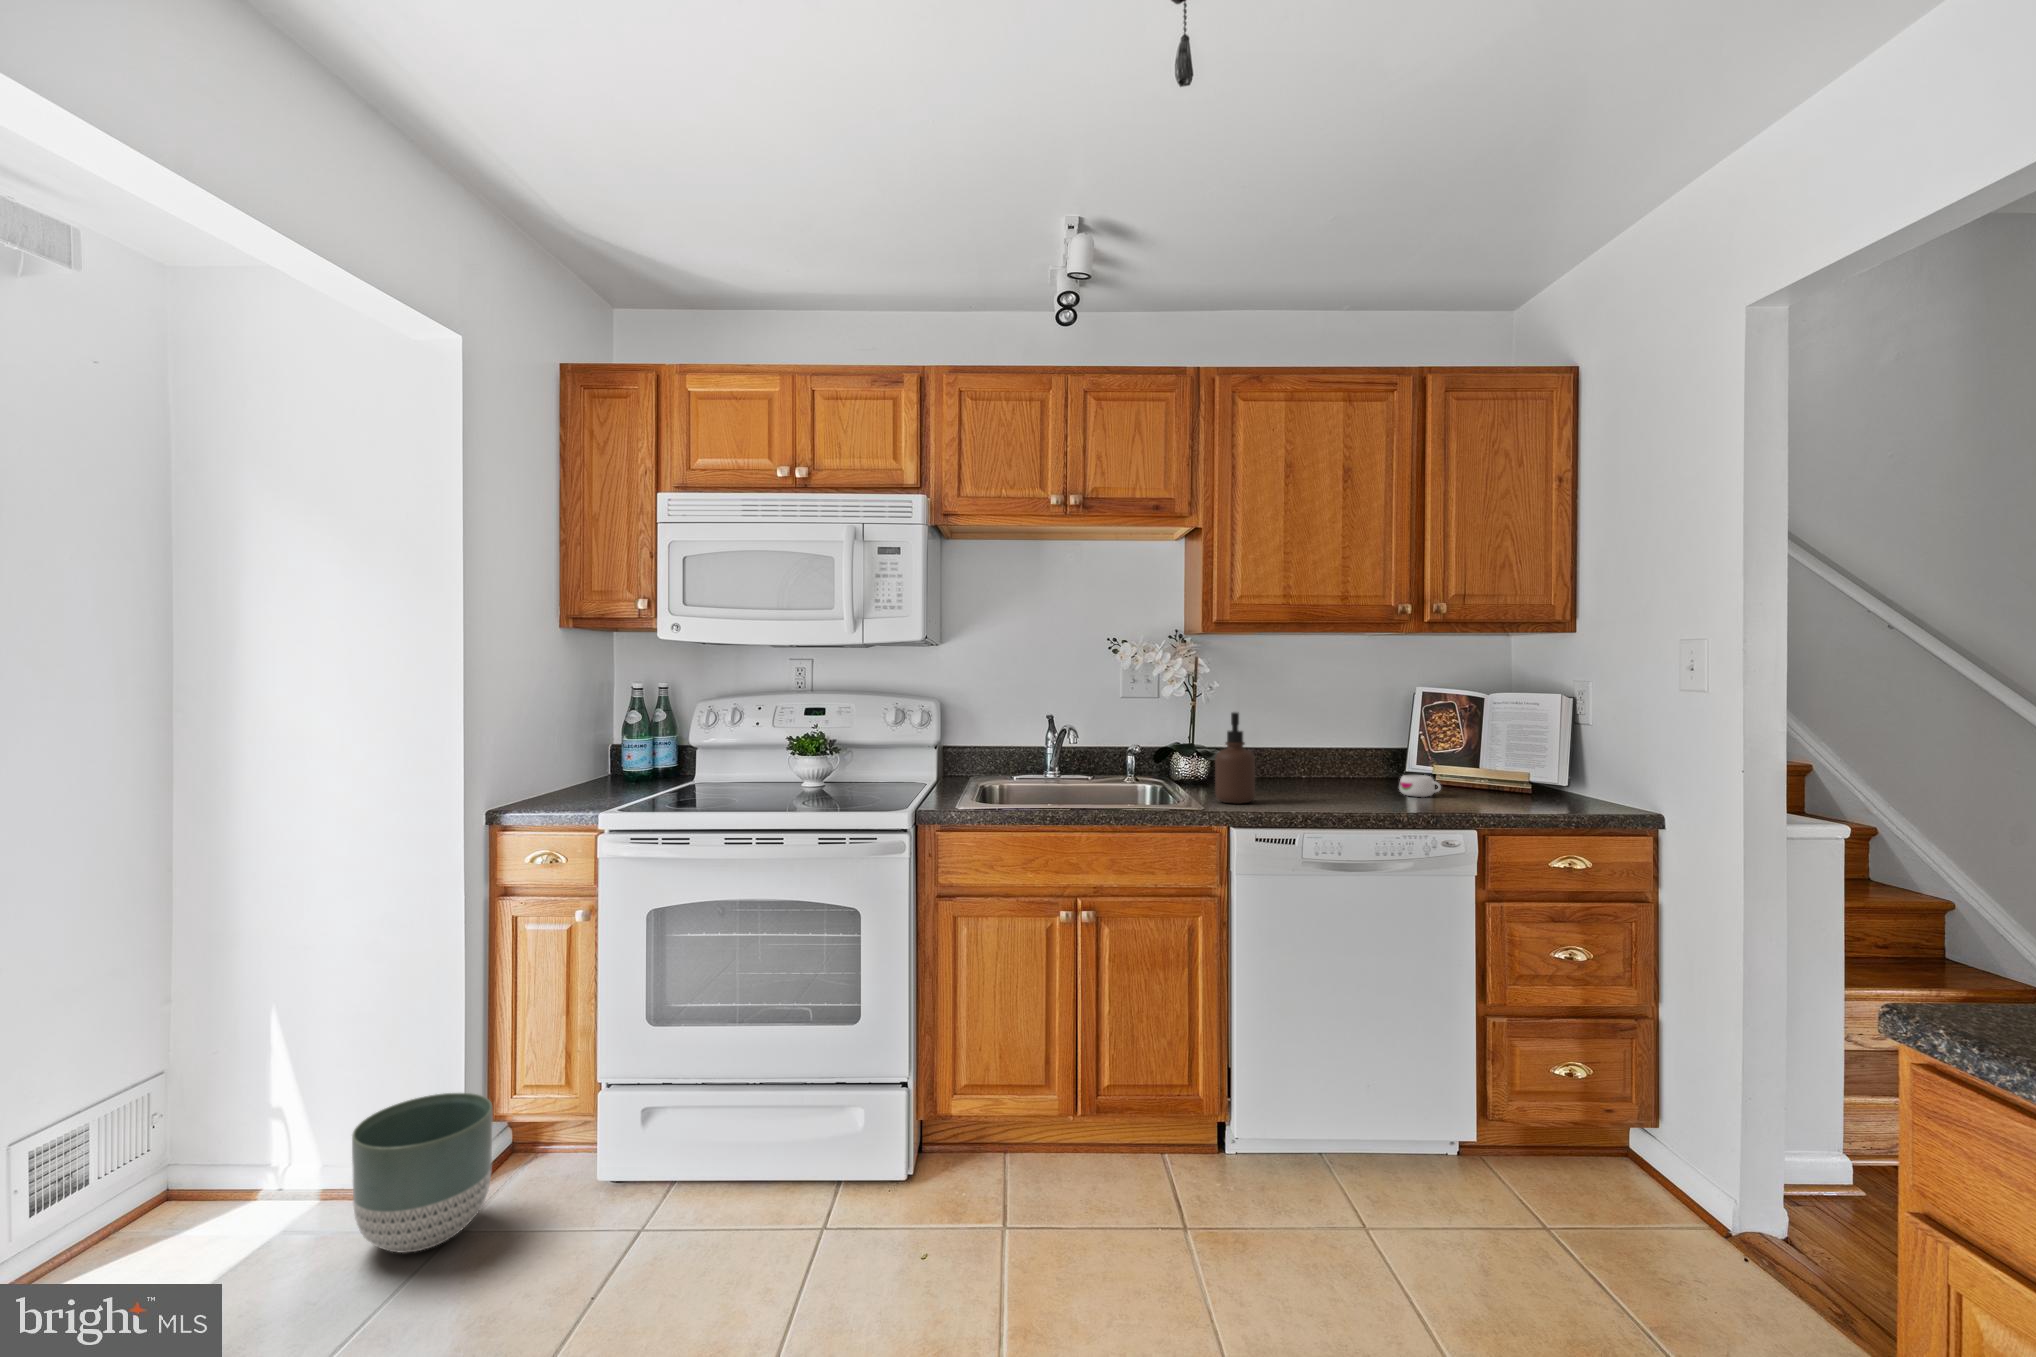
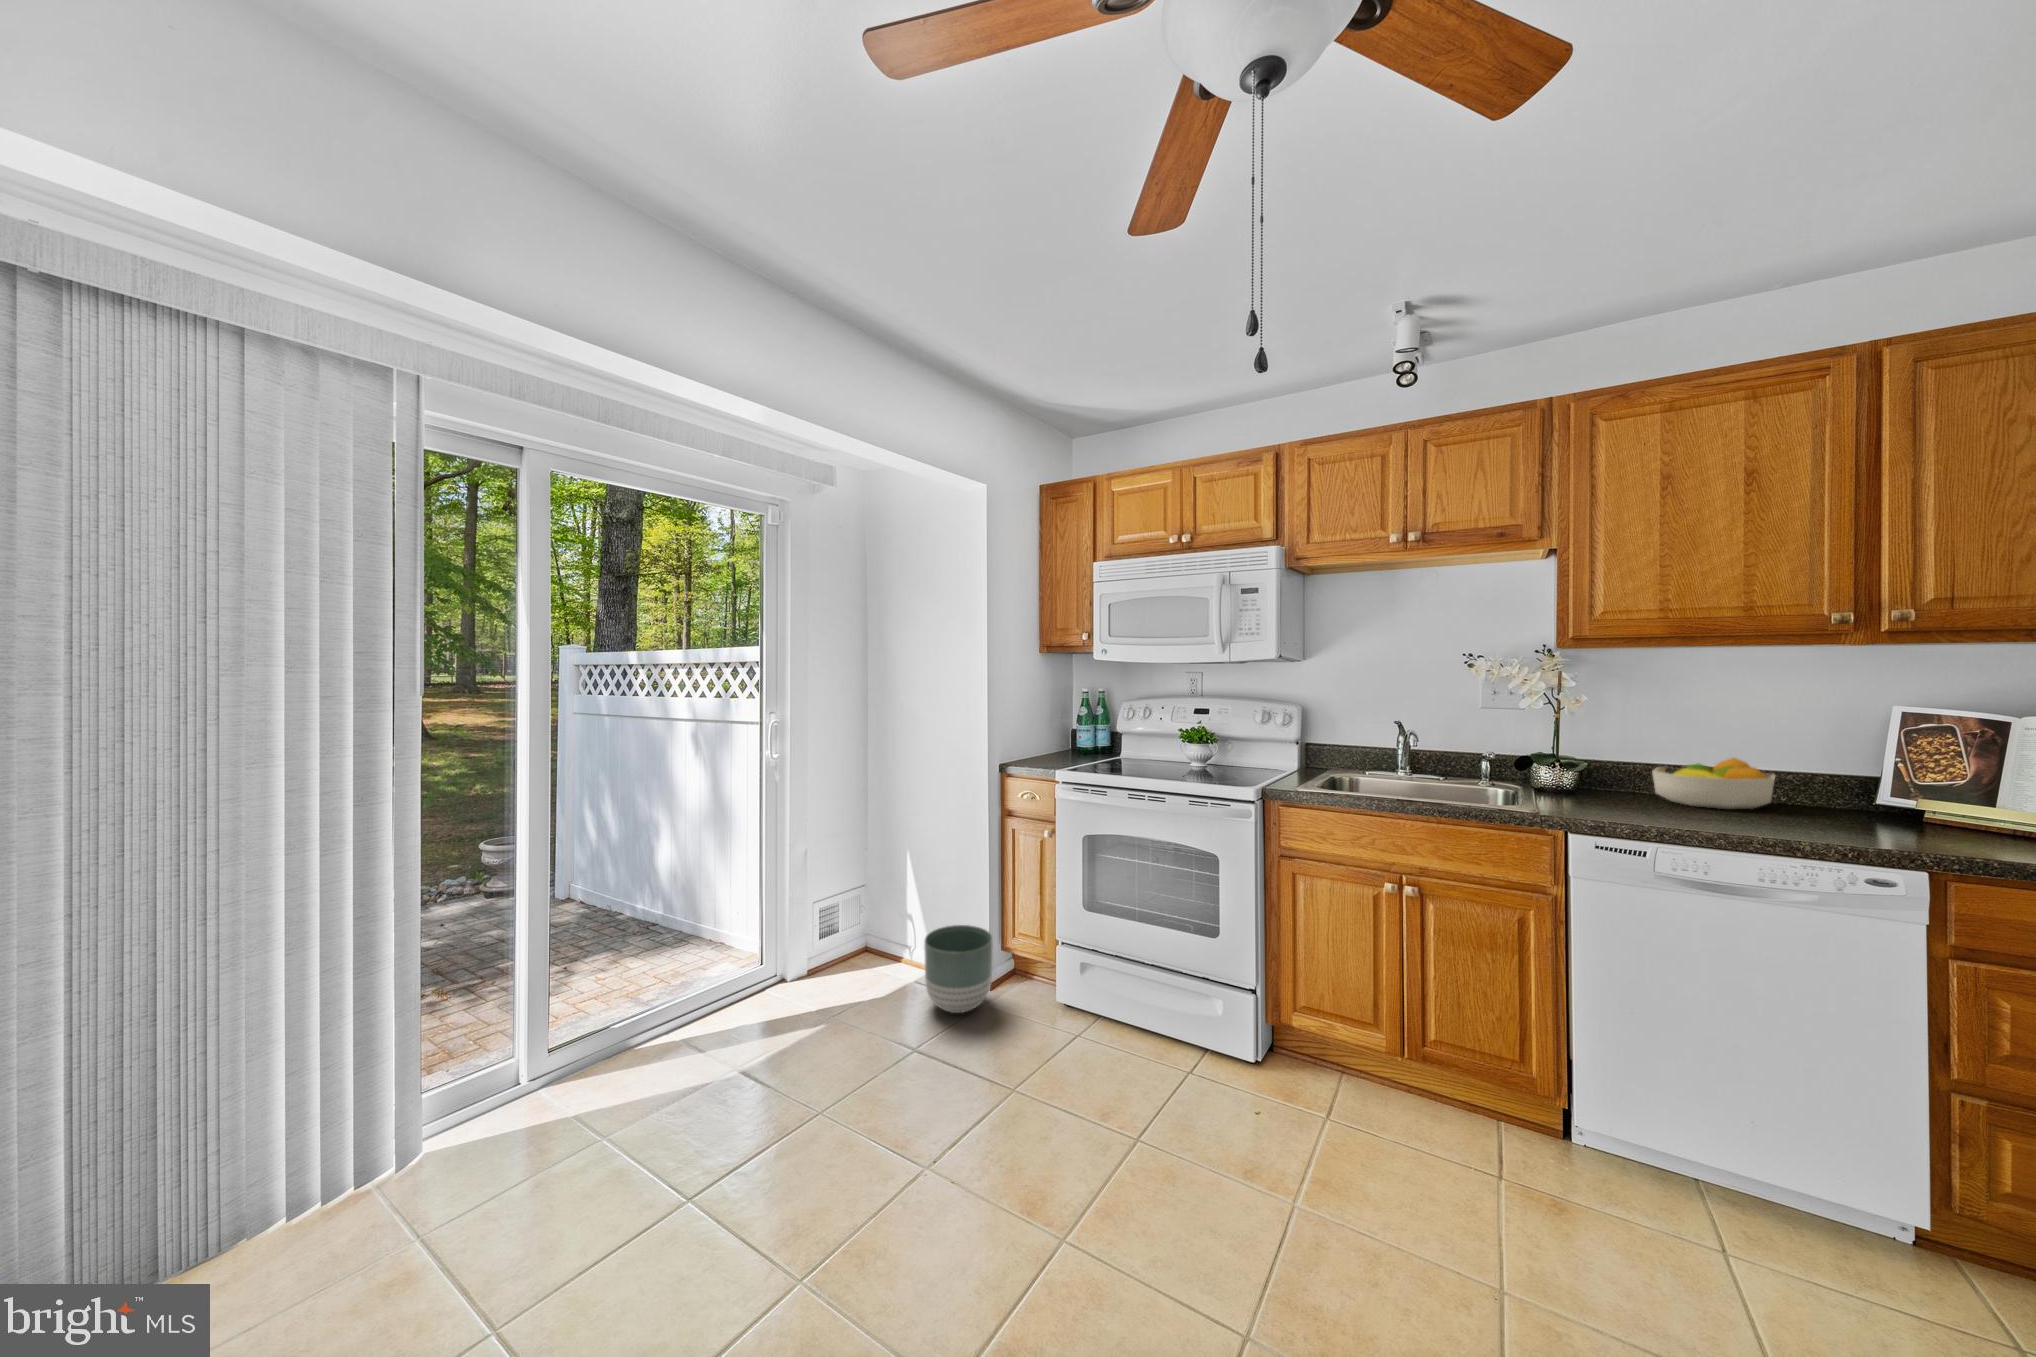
soap dispenser: present [1215,712,1255,804] -> none [1568,725,1618,814]
fruit bowl: none [1270,741,1353,790] -> present [1652,758,1775,809]
mug: present [1400,775,1441,797] -> none [1845,803,1917,831]

